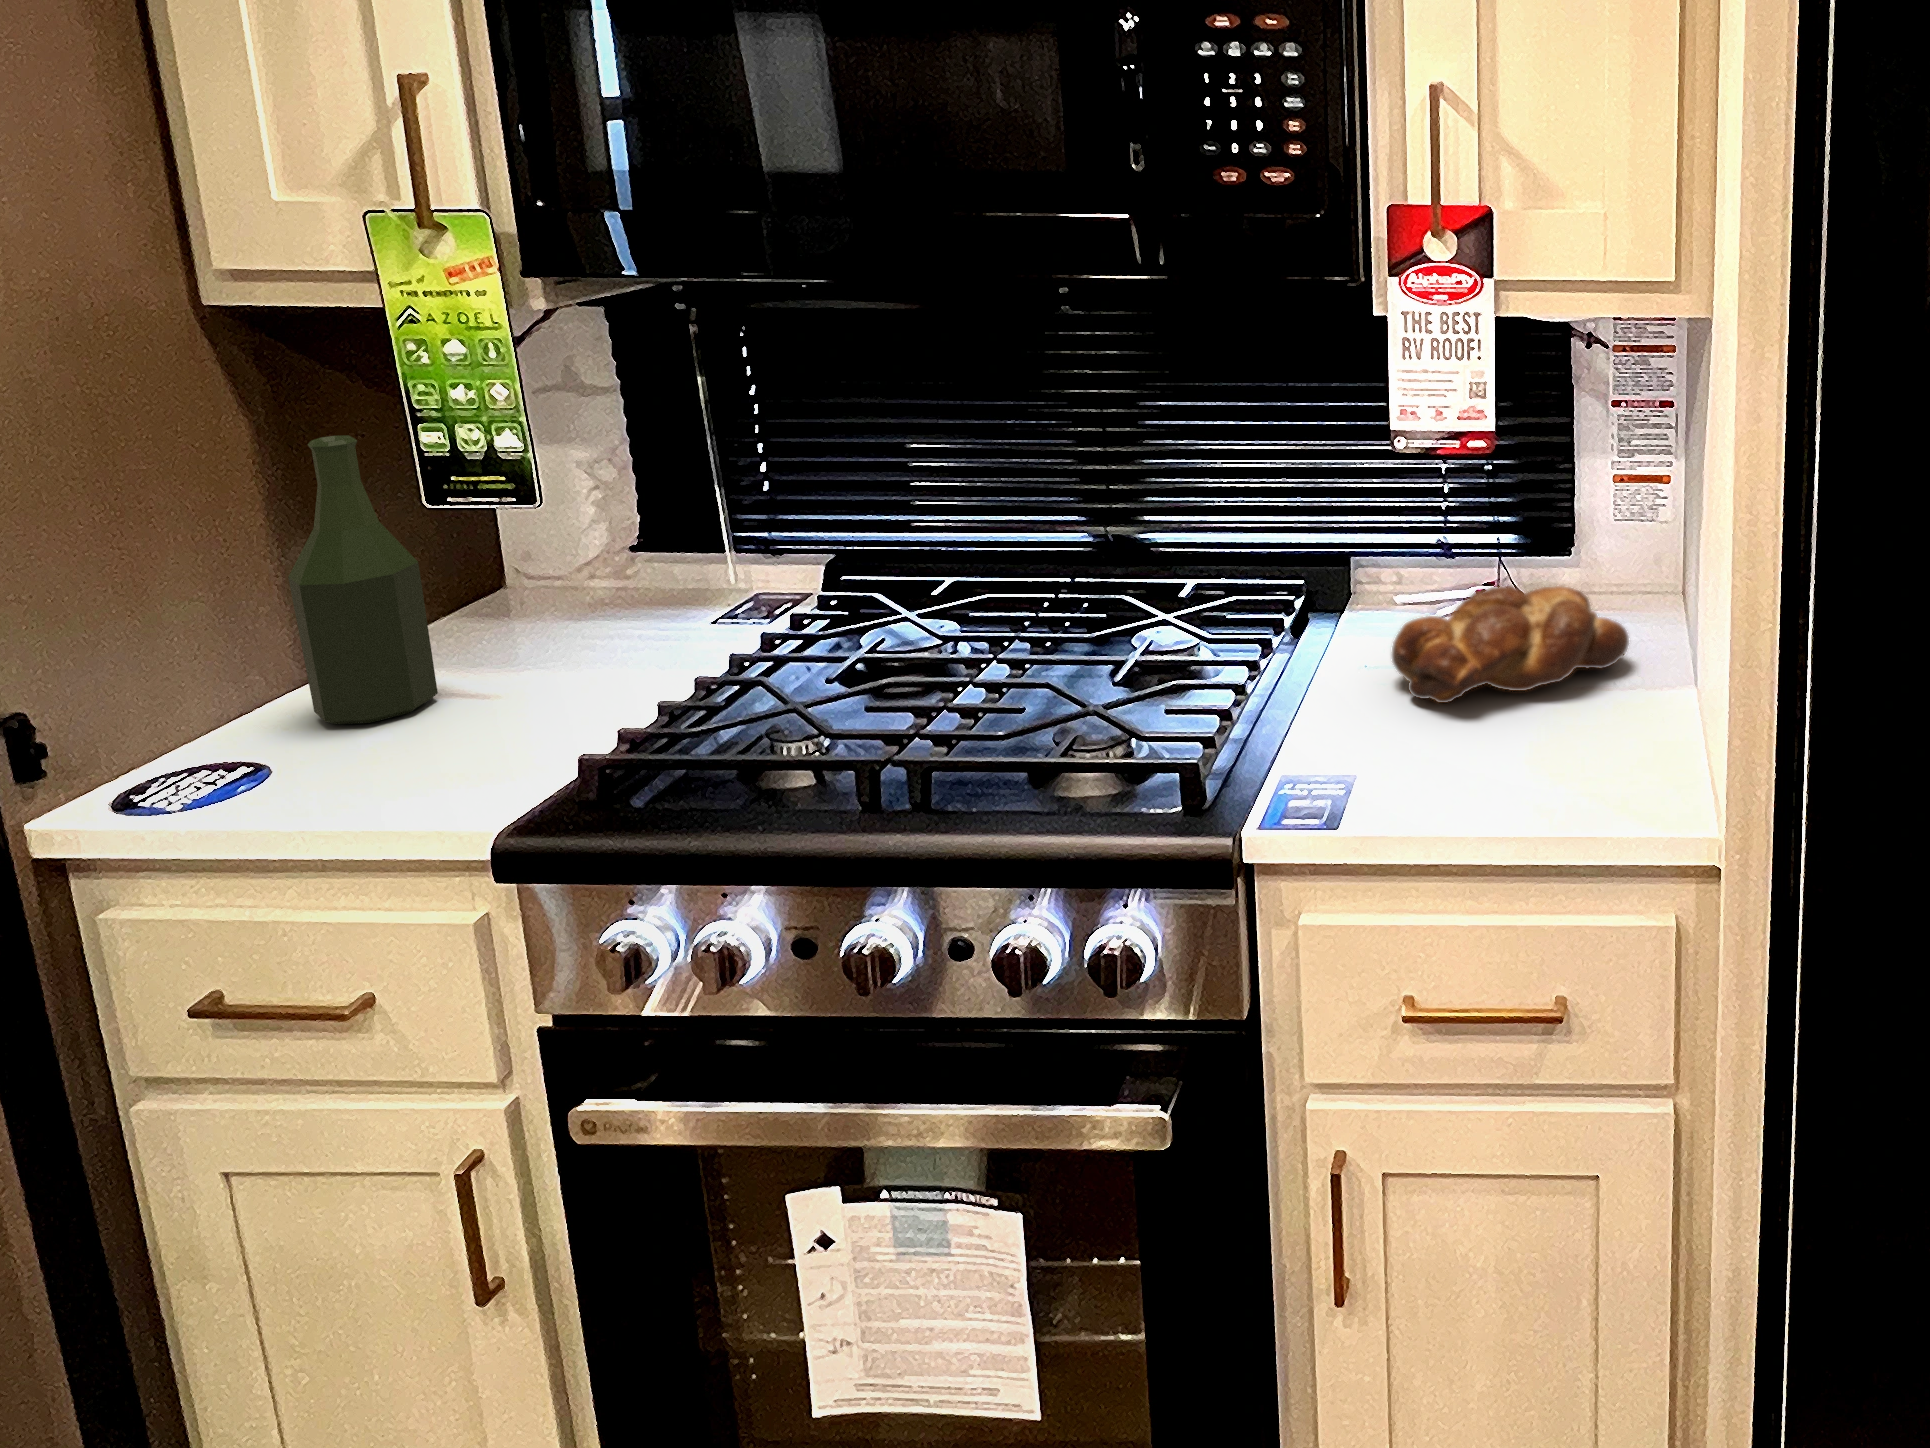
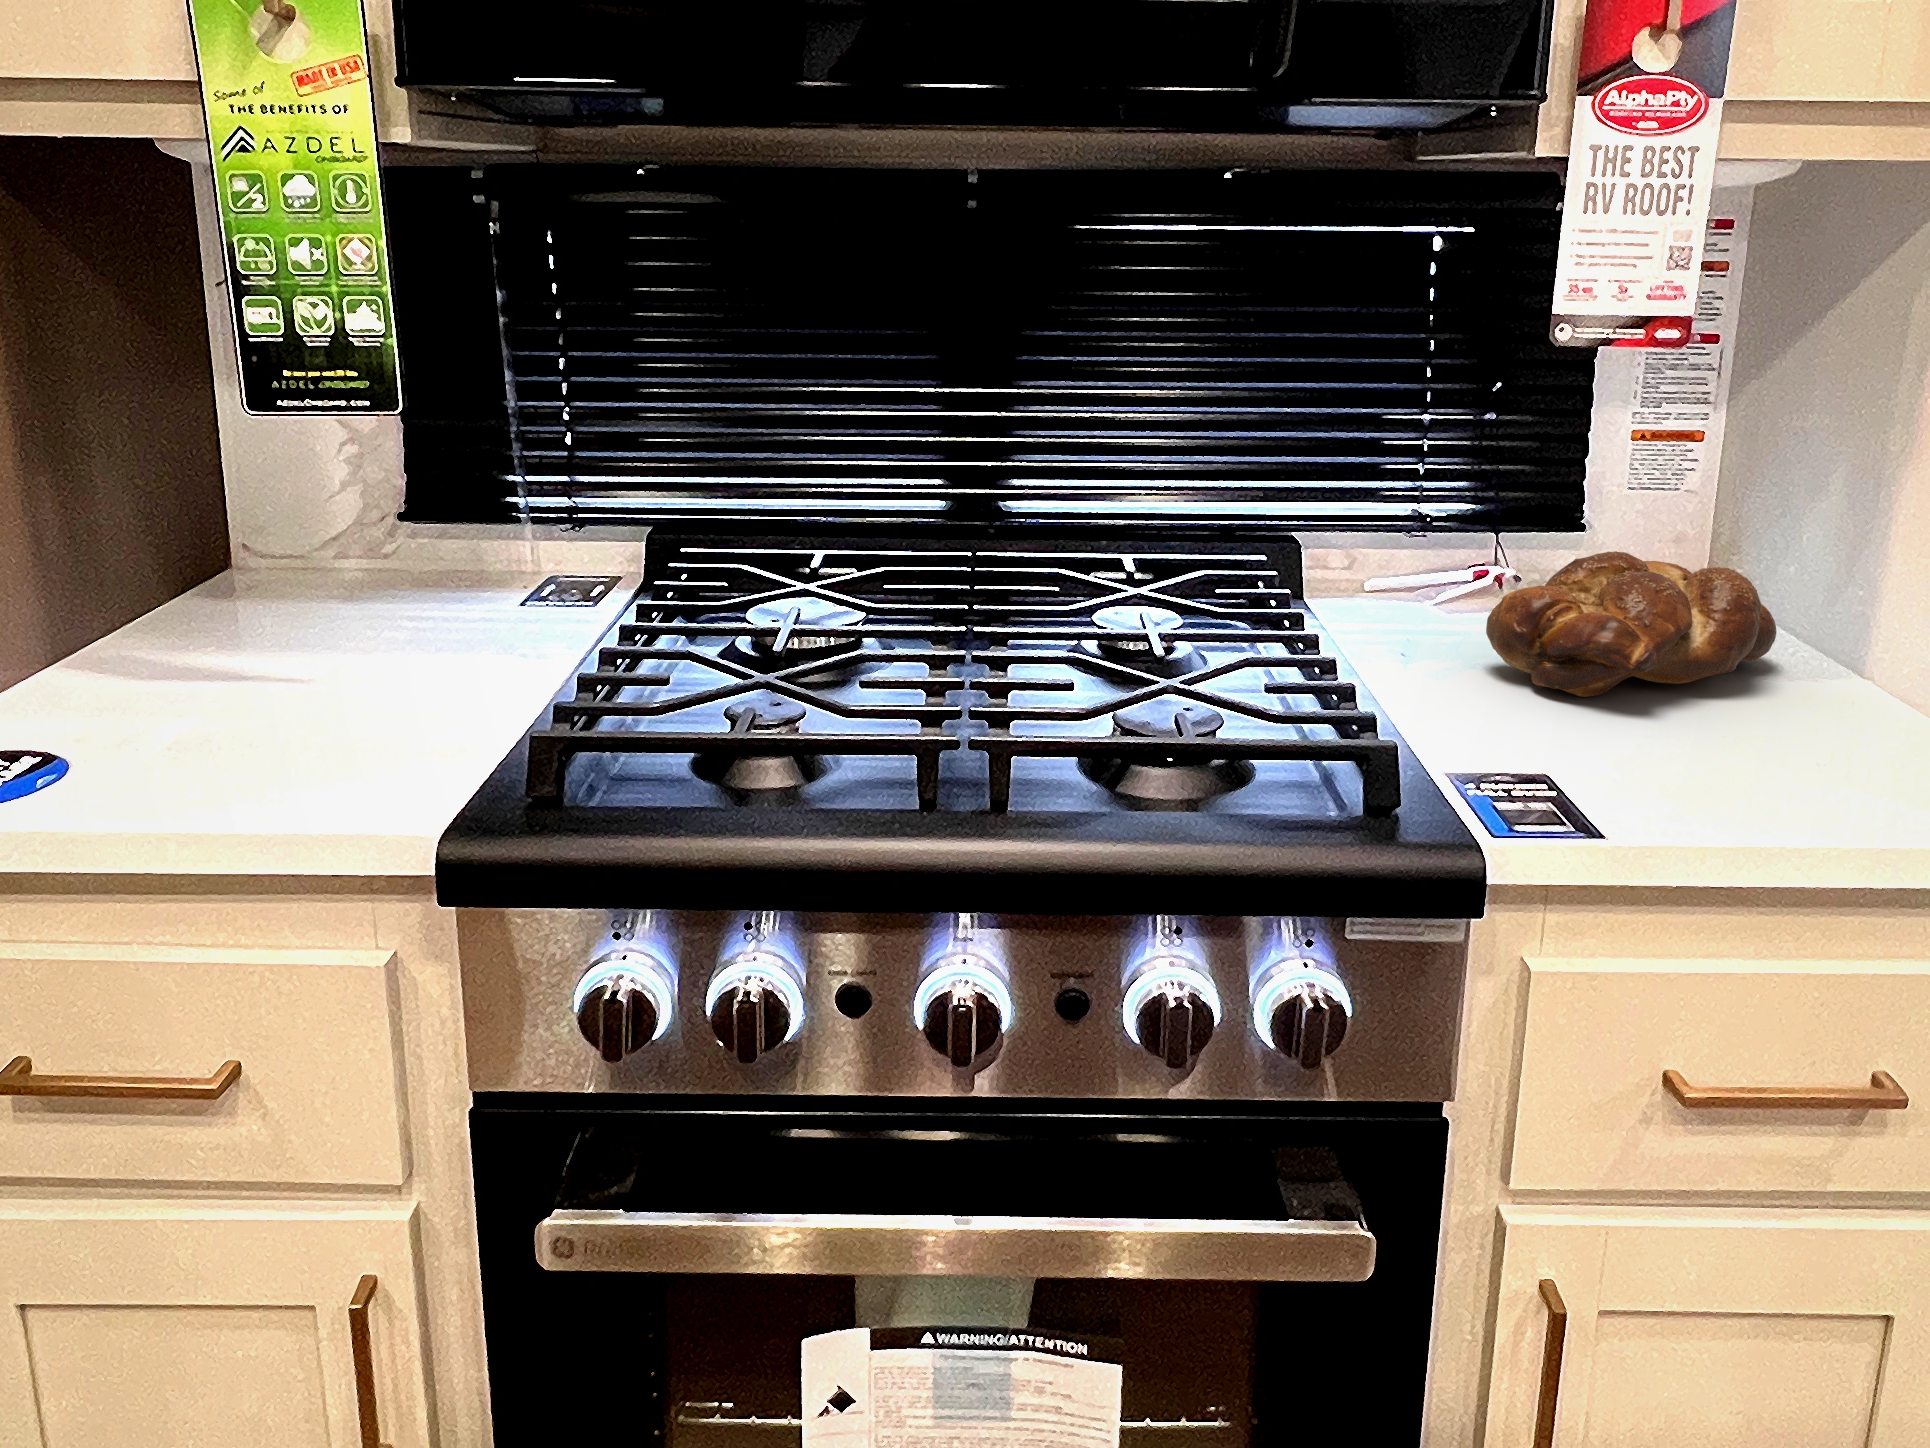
bottle: present [288,435,438,724] -> none [67,309,243,700]

